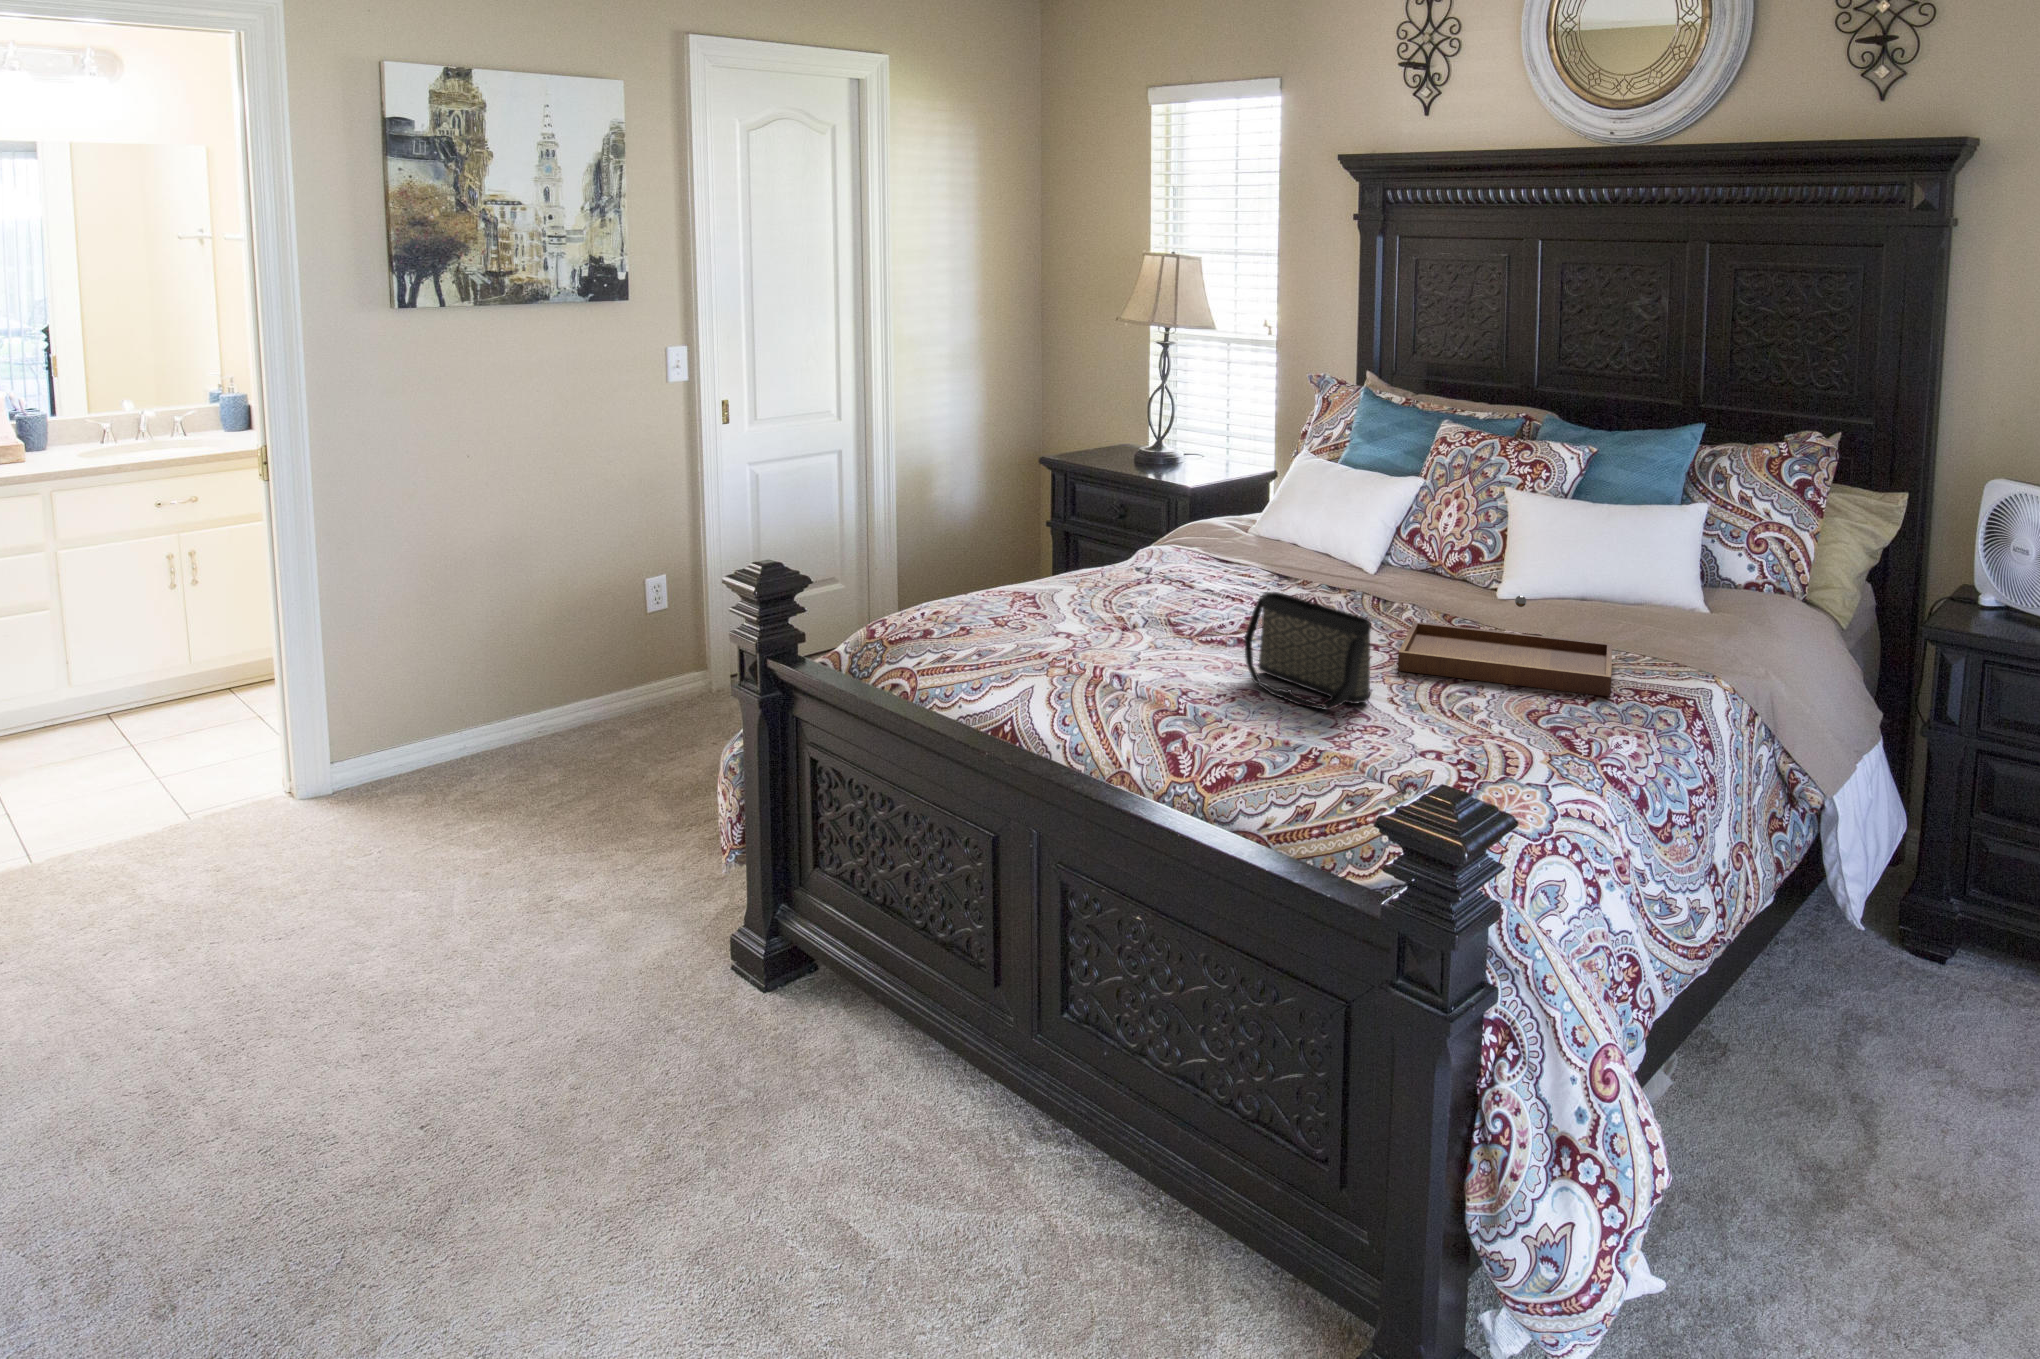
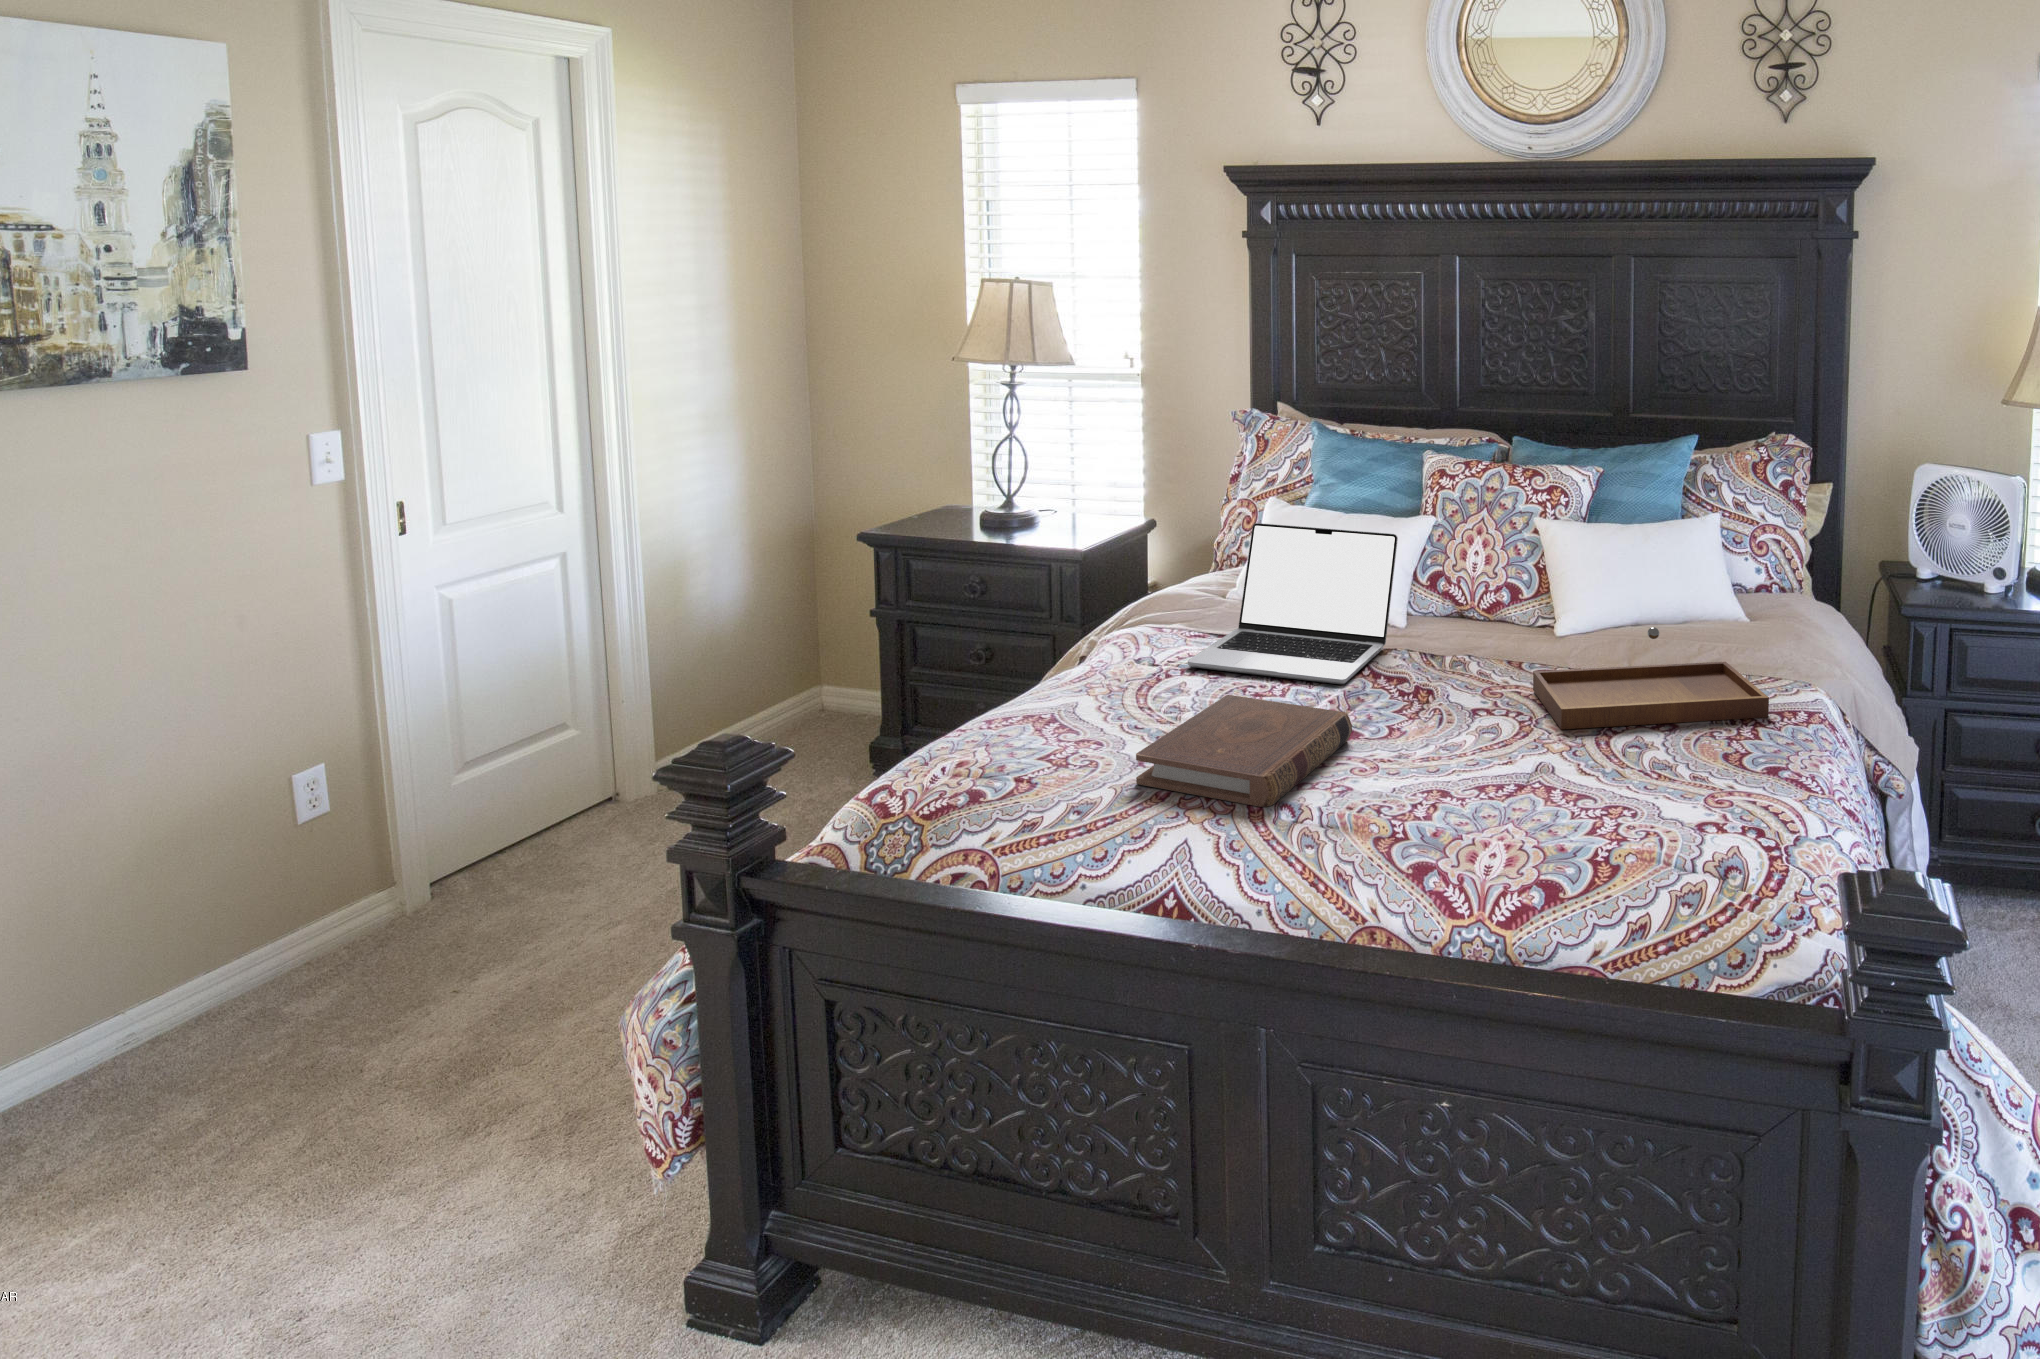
laptop: none [1153,469,1351,609] -> present [1188,523,1398,684]
handbag: present [1244,592,1371,710] -> none [1422,666,1586,794]
book: none [1028,597,1215,676] -> present [1136,695,1352,807]

